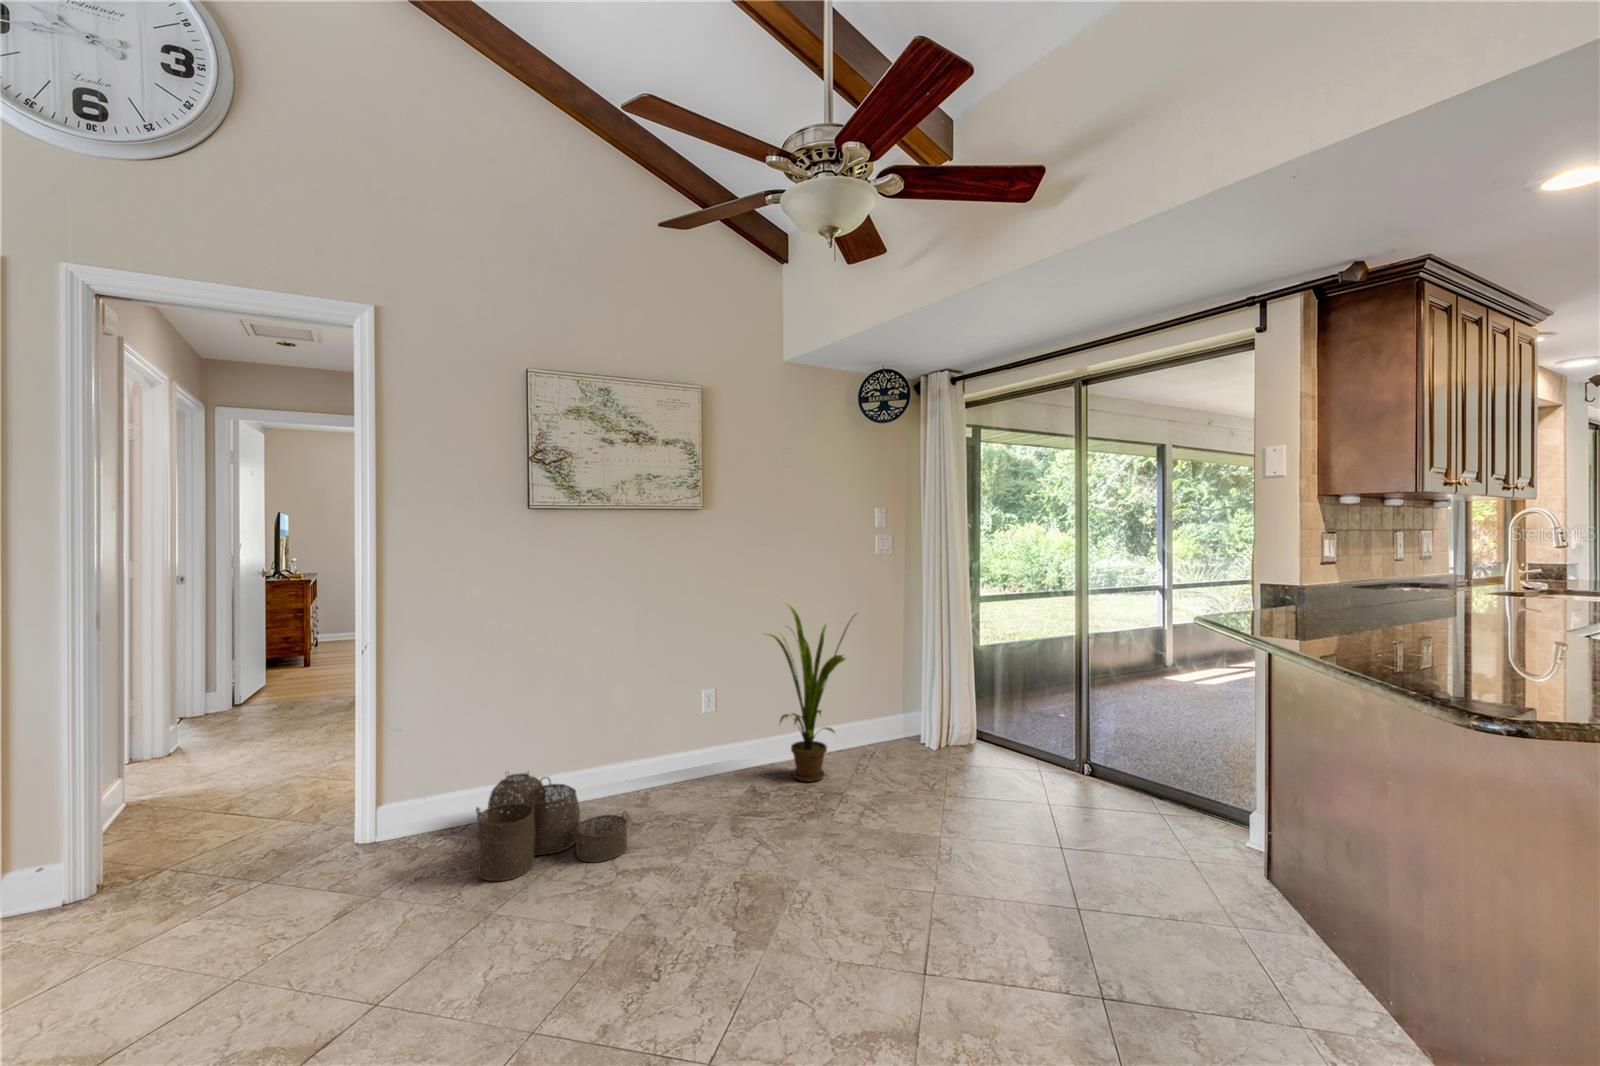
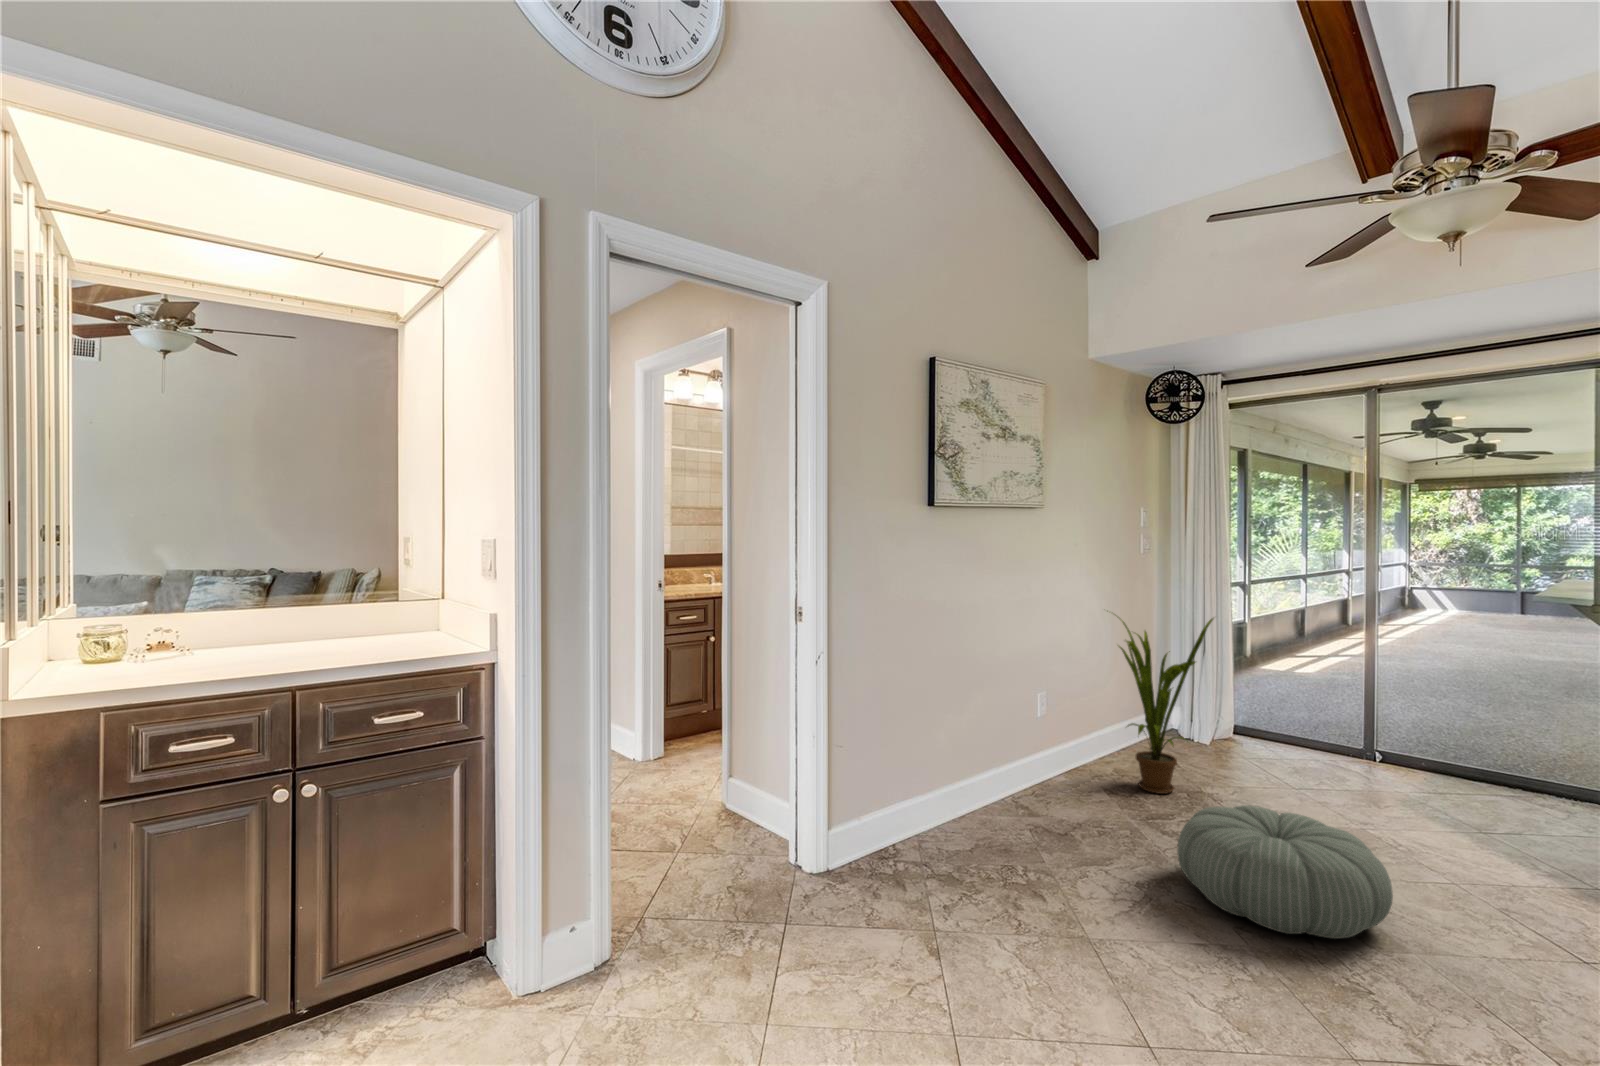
woven basket: present [476,772,628,881] -> none [916,792,1110,913]
pouf: none [646,795,818,924] -> present [1177,805,1393,939]

